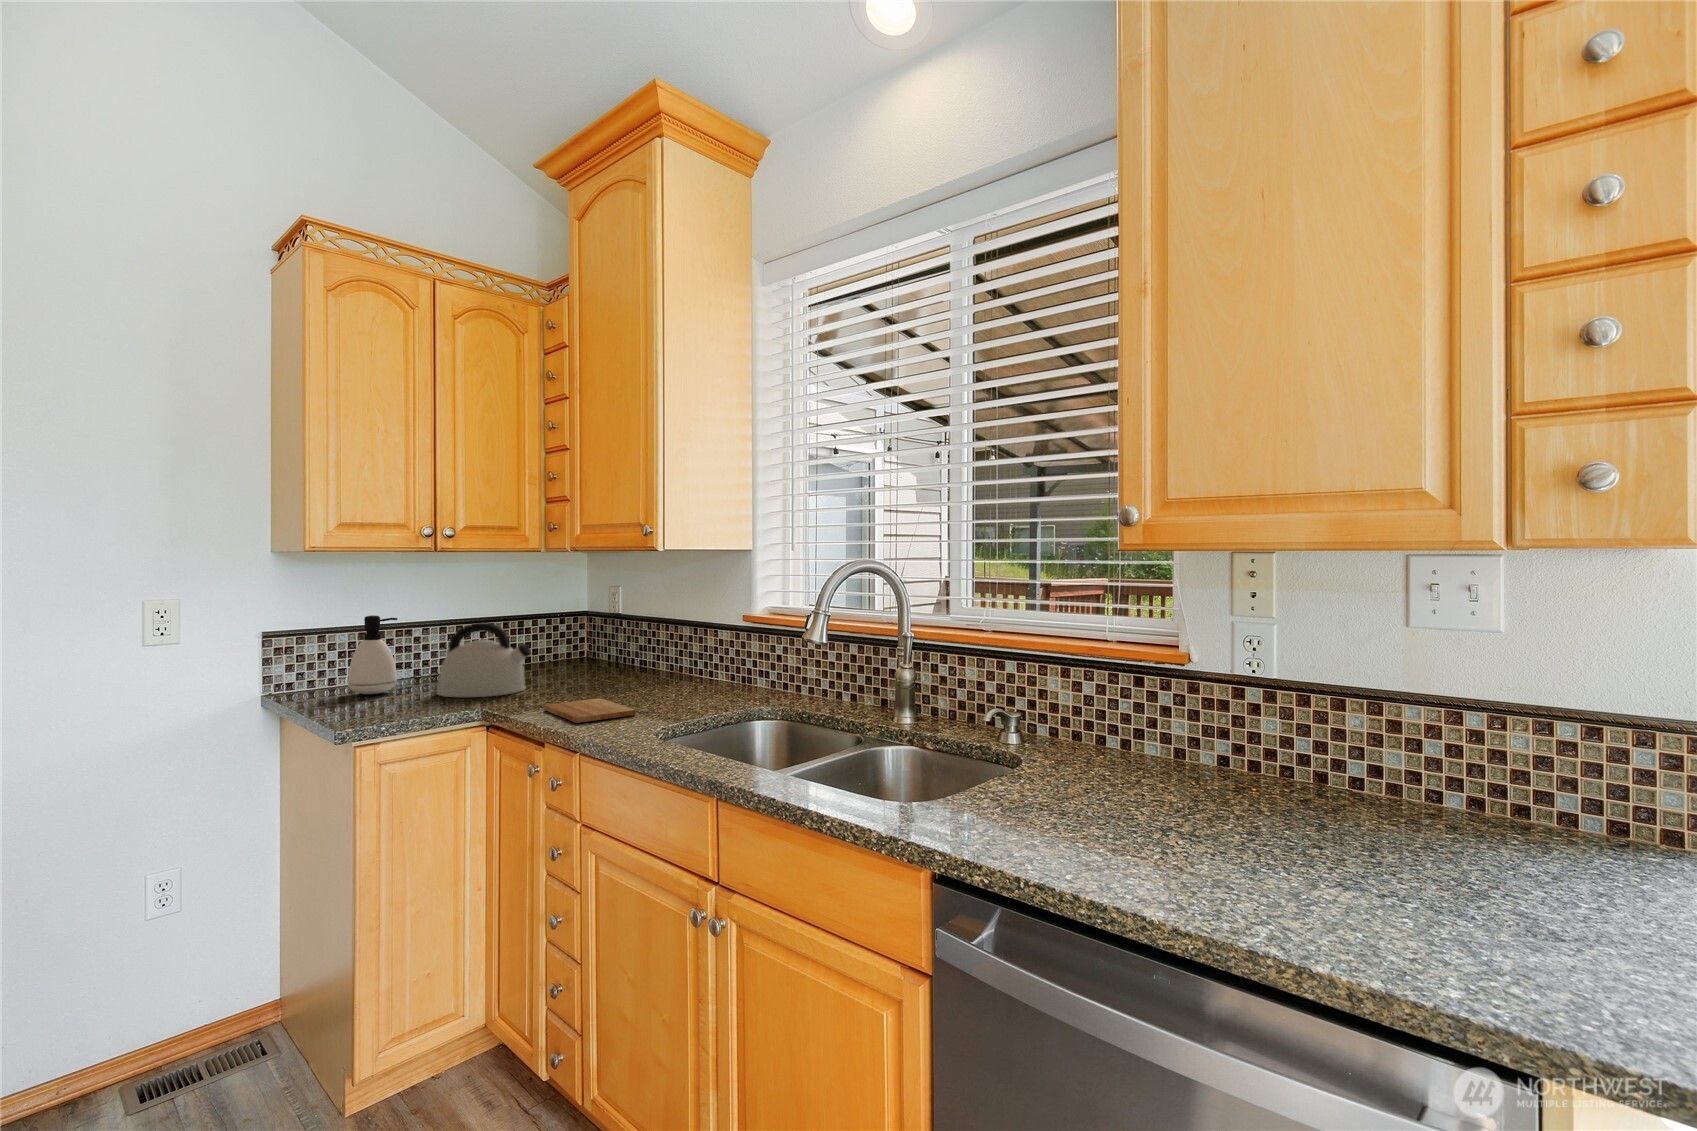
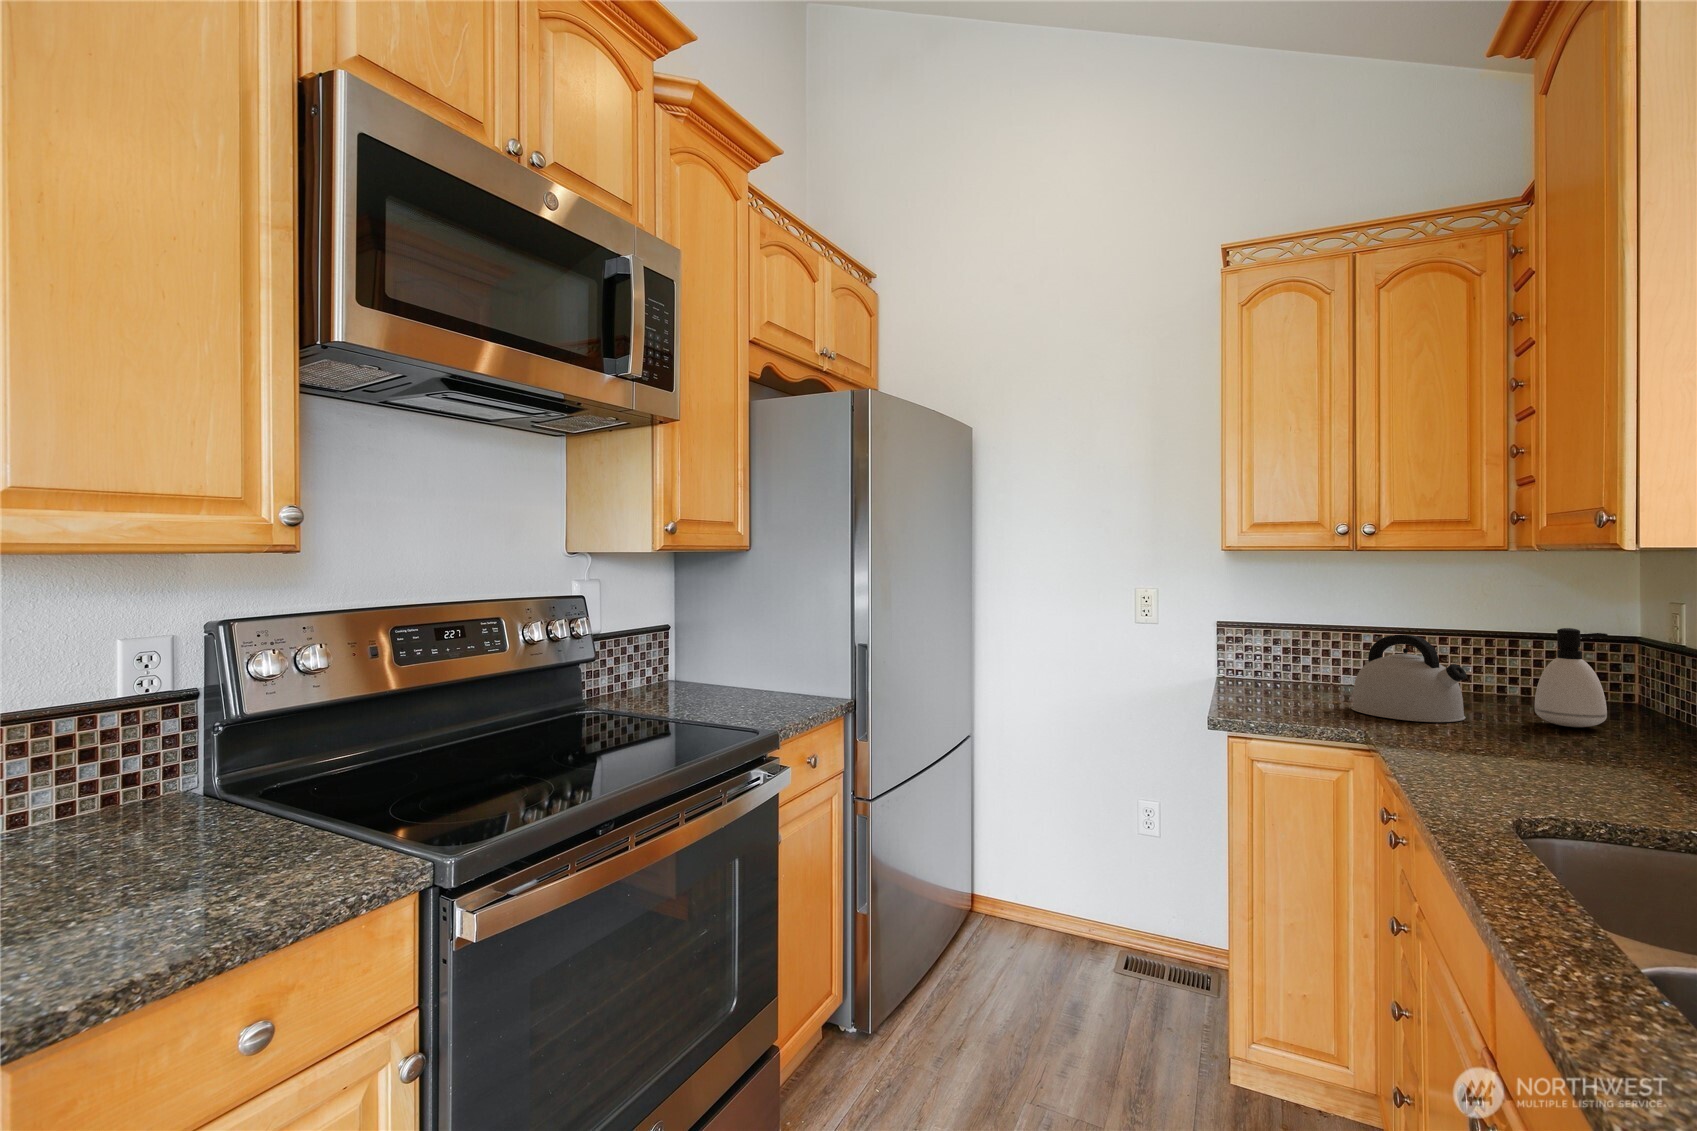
soap dispenser: present [348,615,397,694] -> present [1535,628,1608,727]
cutting board: present [544,698,636,723] -> none [1433,741,1548,783]

